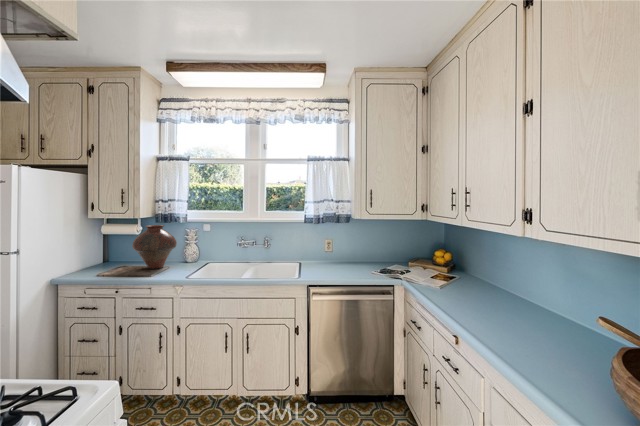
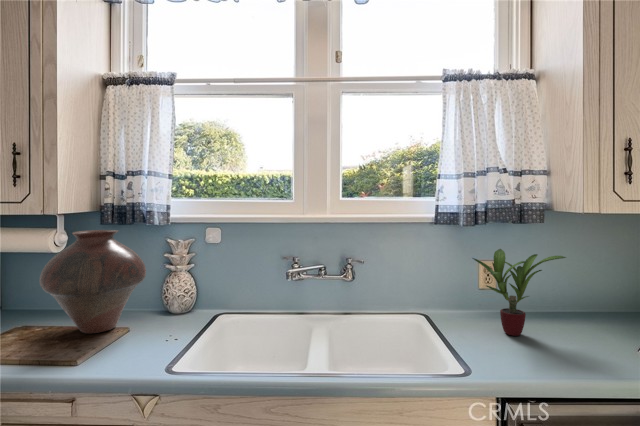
potted plant: none [314,233,346,268] -> present [473,249,566,336]

